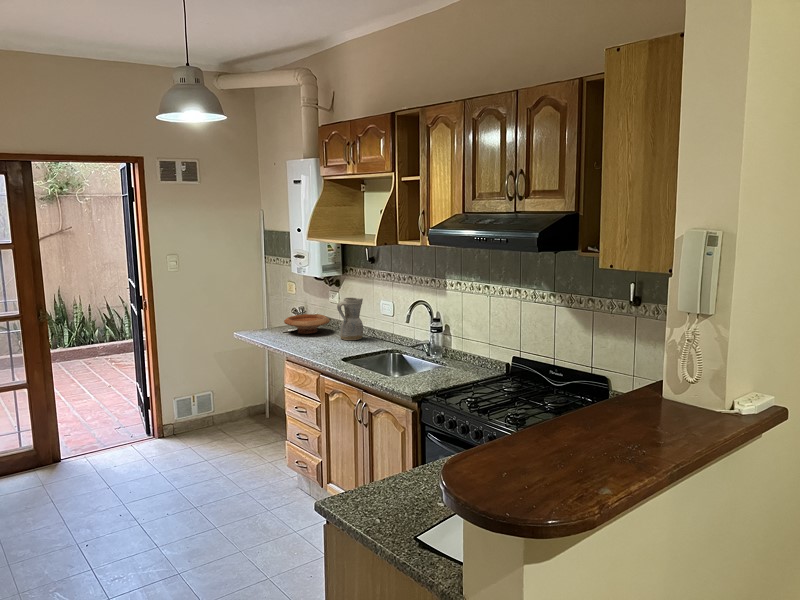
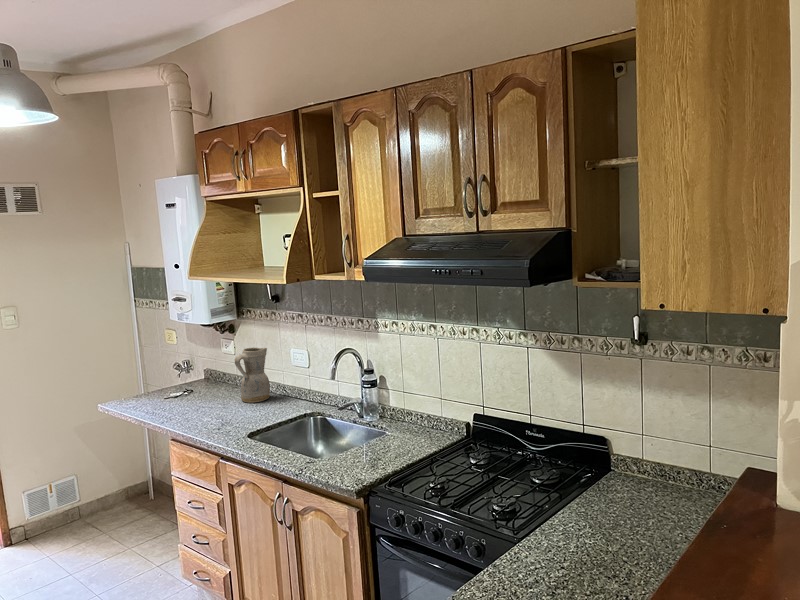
wooden bowl: present [284,314,330,334] -> none [165,370,226,398]

